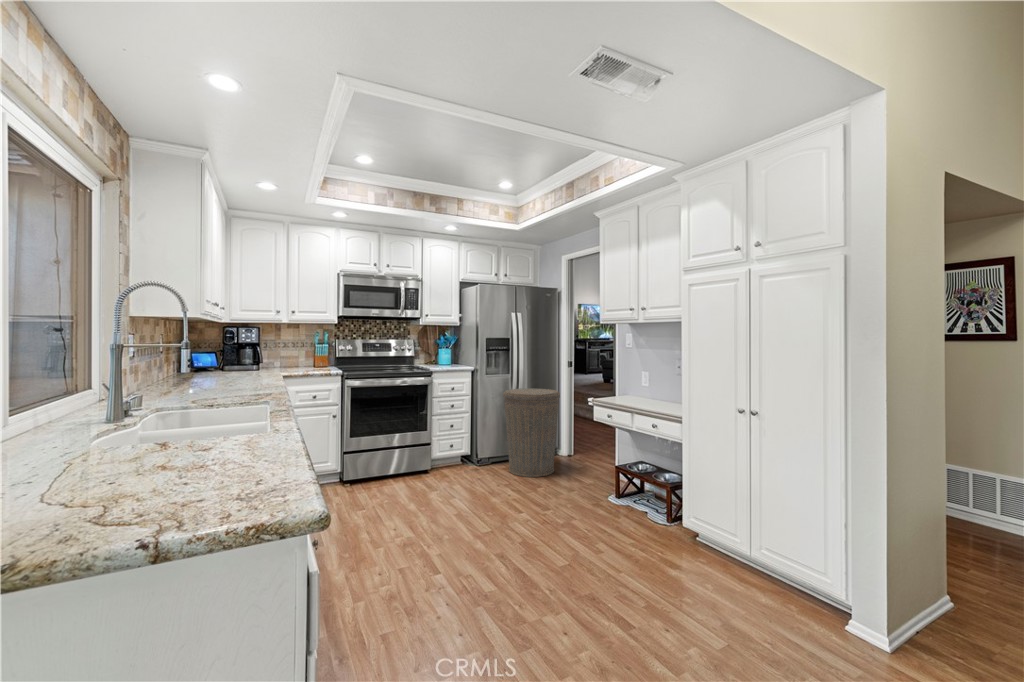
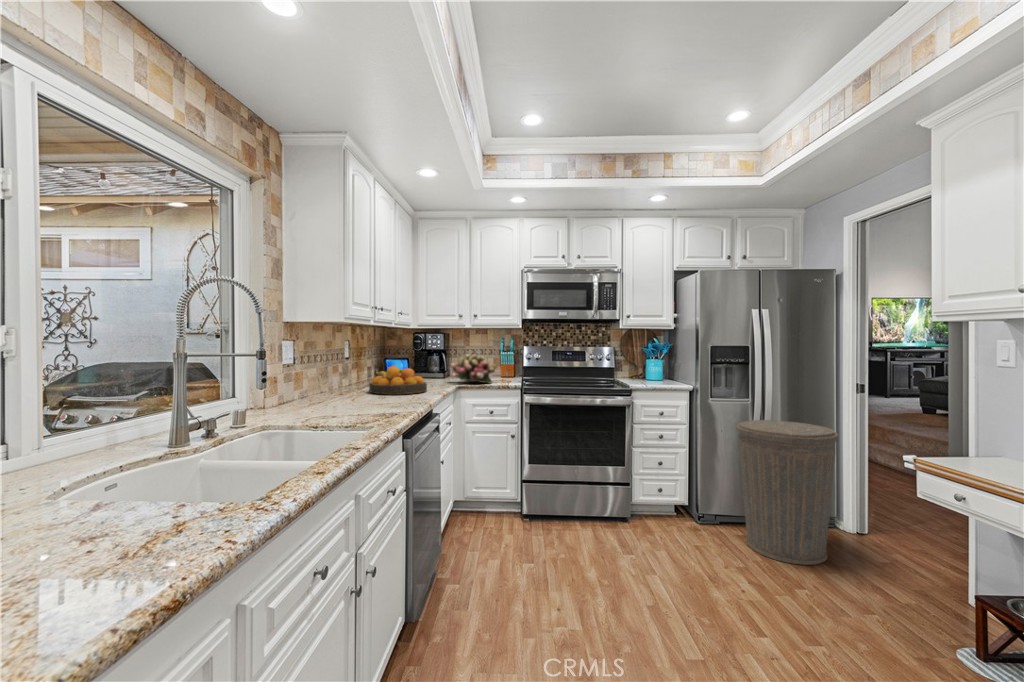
flower arrangement: none [272,346,317,371] -> present [451,354,496,383]
fruit bowl: none [206,357,265,382] -> present [369,366,427,394]

